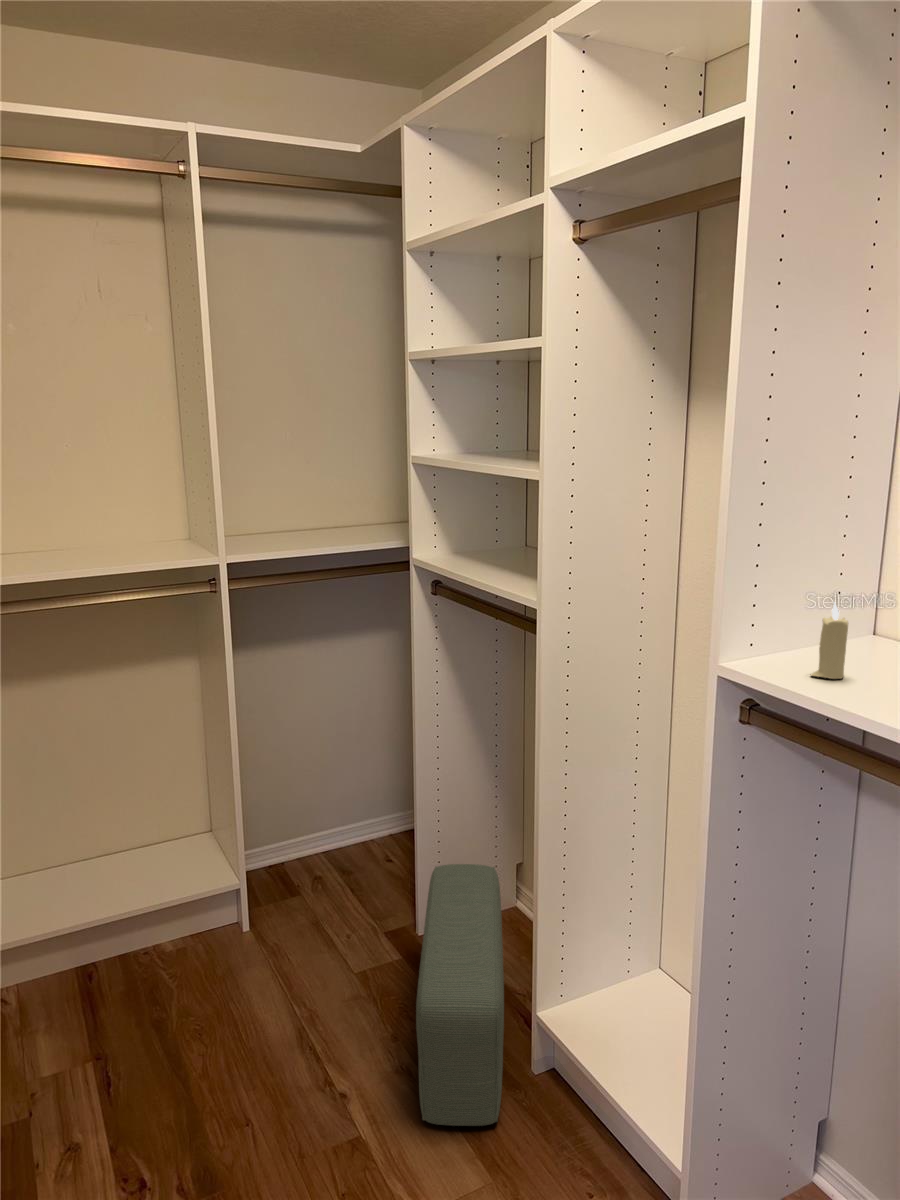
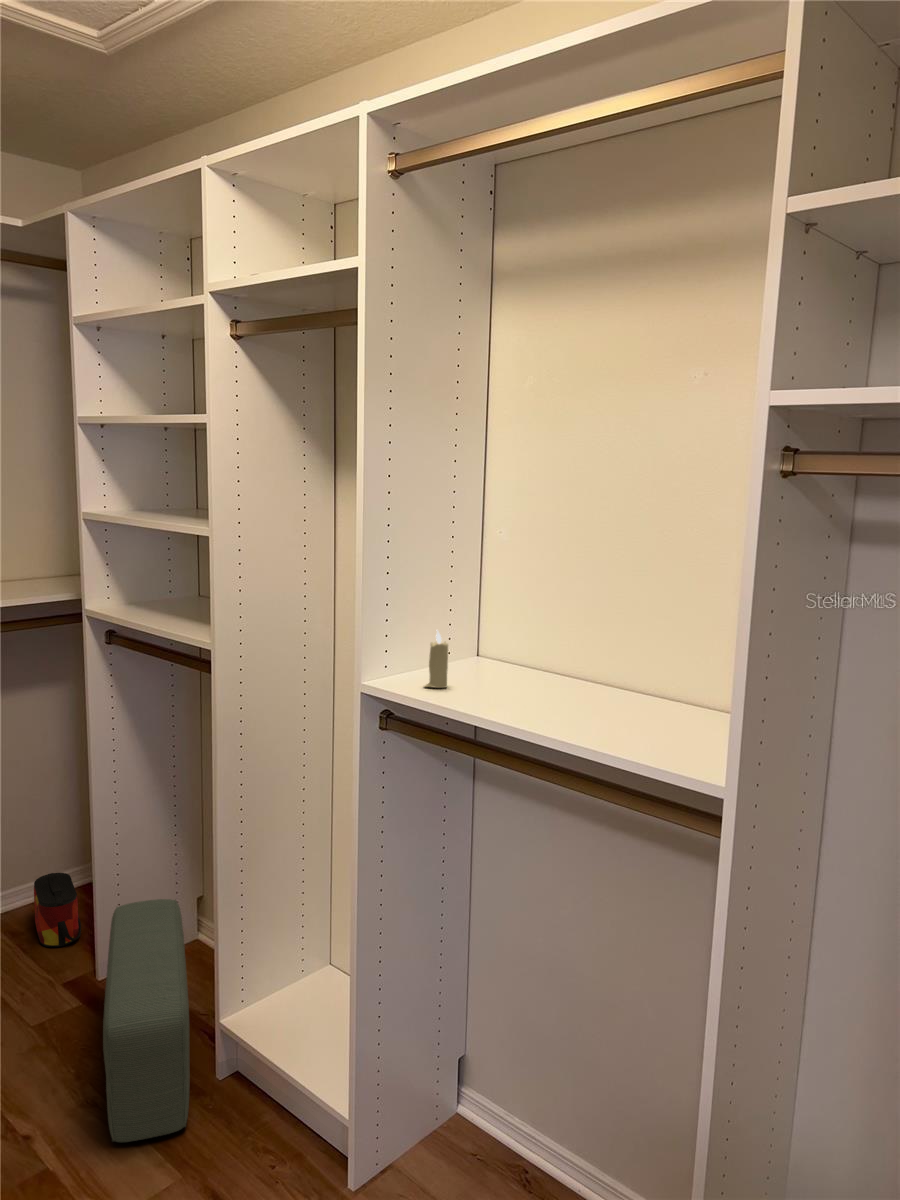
bag: none [362,816,404,891] -> present [34,873,81,947]

